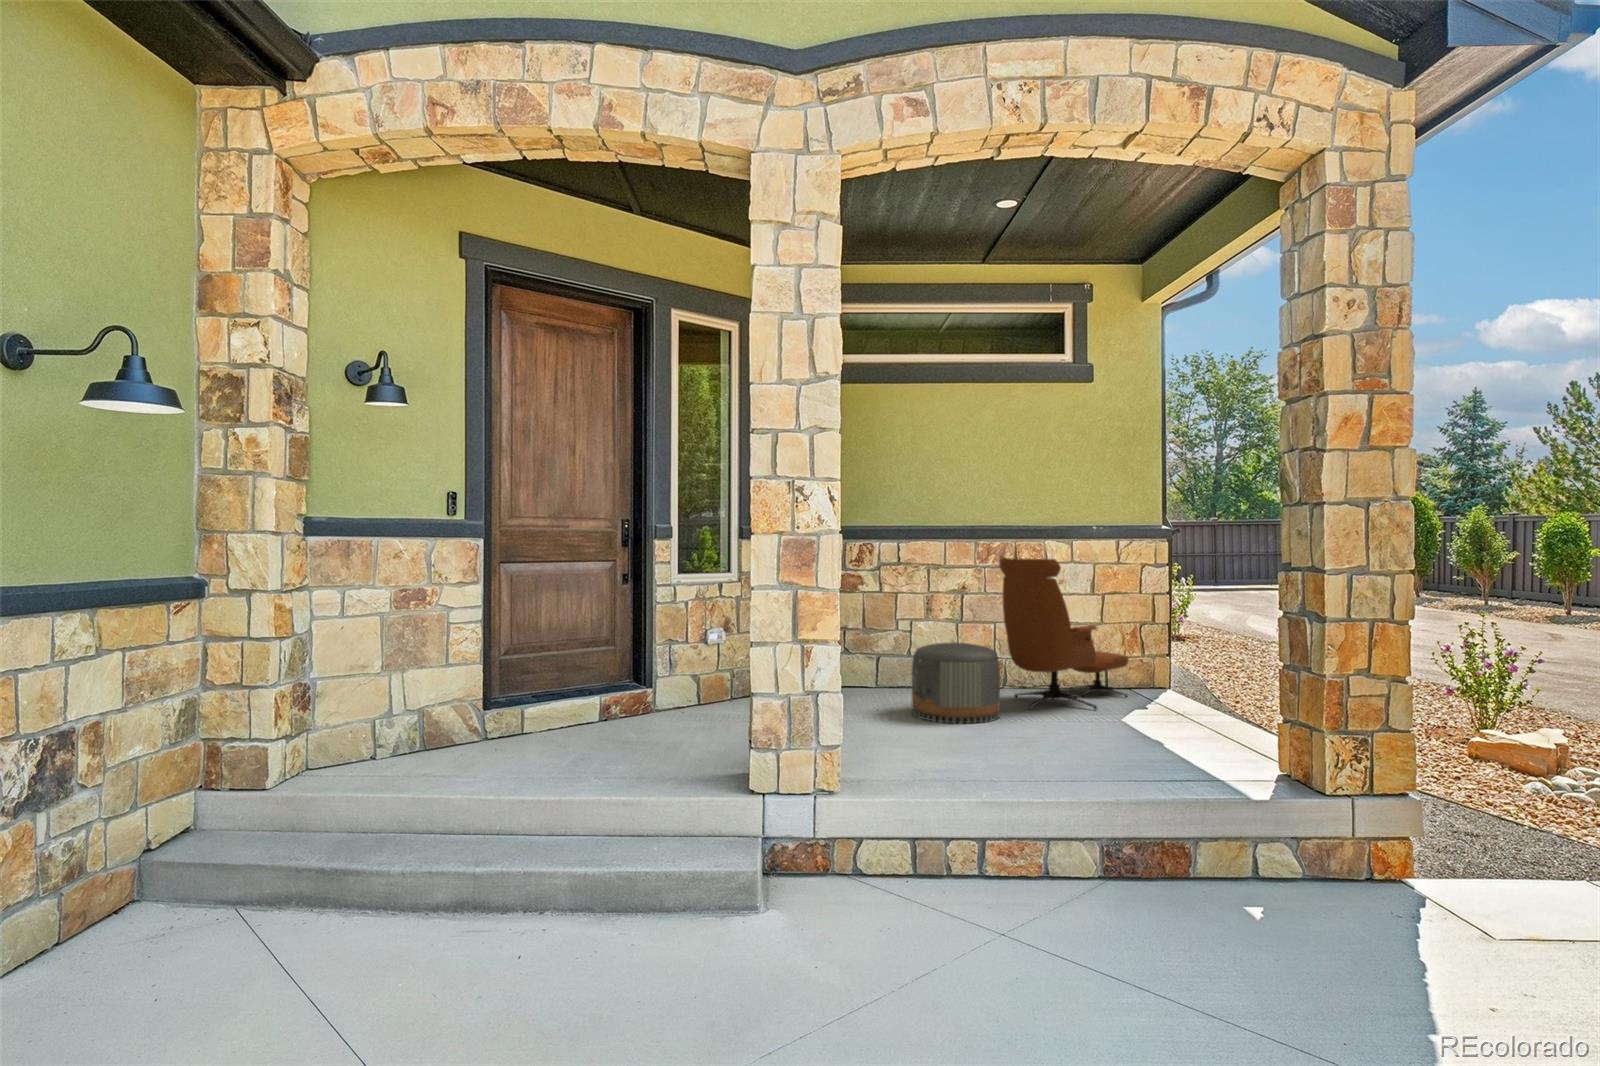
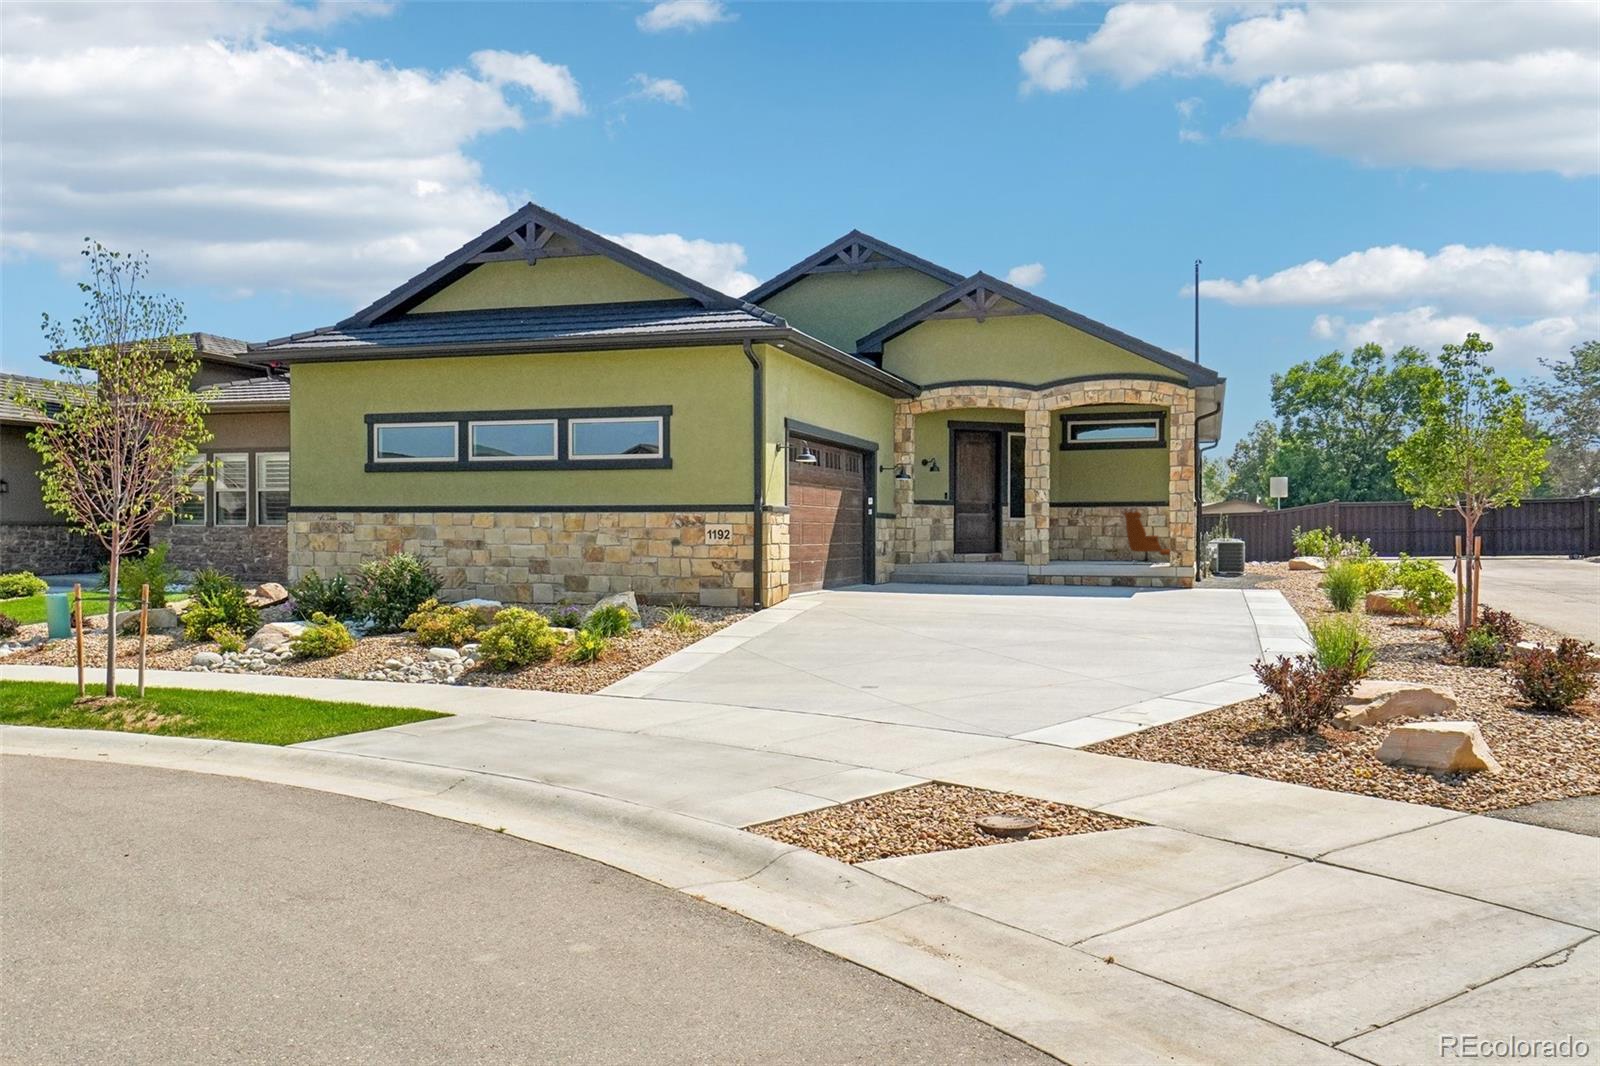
pouf: present [912,642,1000,724] -> none [1090,541,1119,565]

